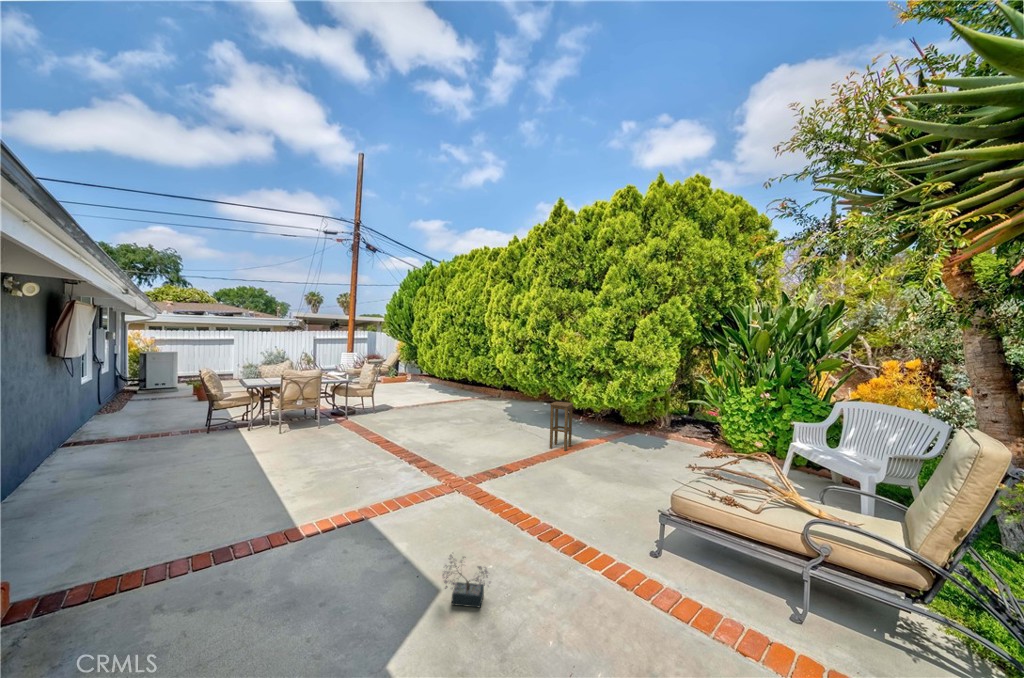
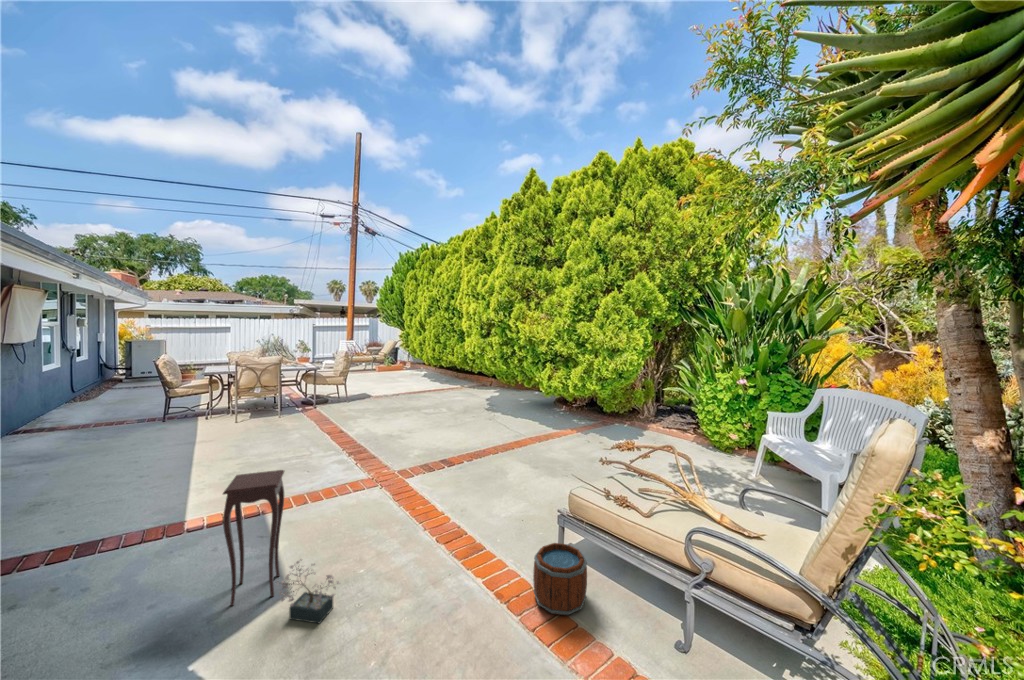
stool: present [550,402,573,451] -> none [507,388,534,441]
side table: none [385,474,432,596] -> present [223,470,284,606]
bucket: none [649,535,697,596] -> present [533,543,587,615]

